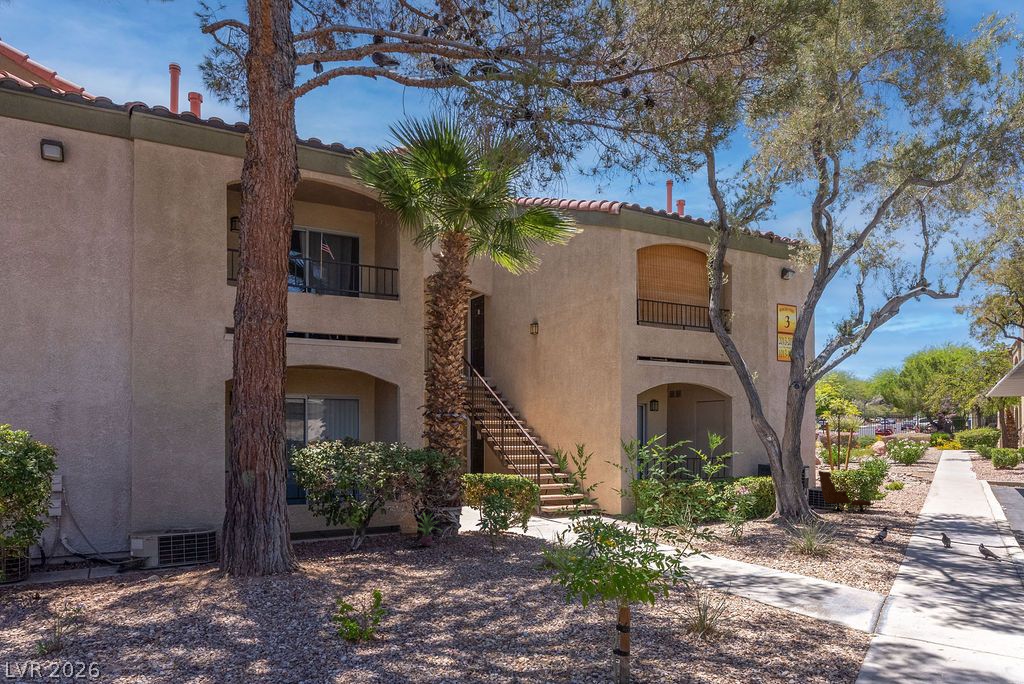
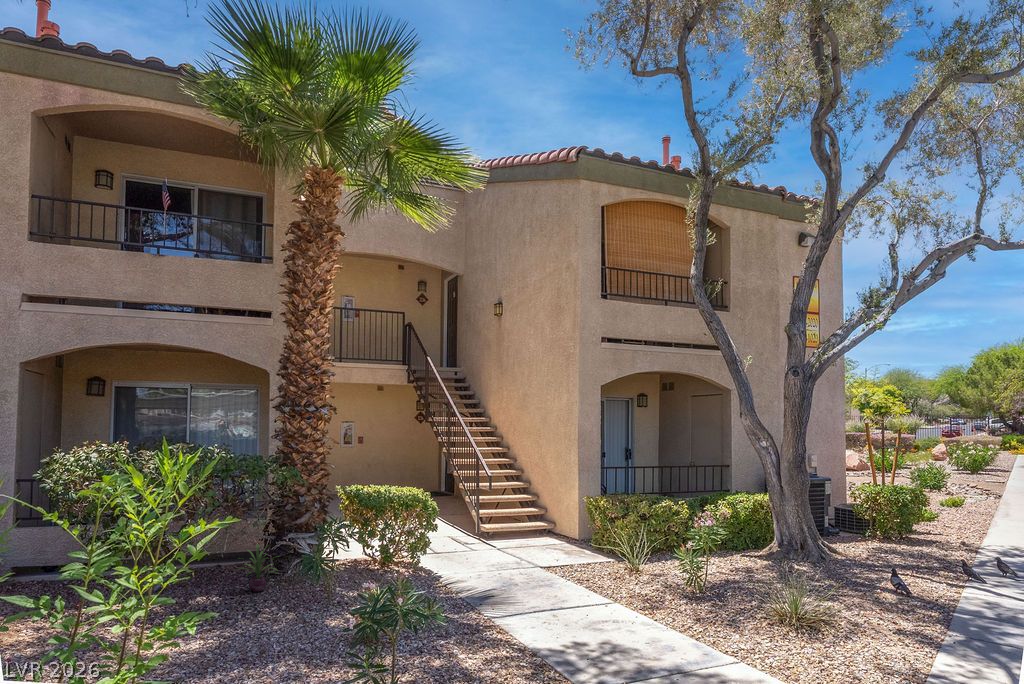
lounge chair: present [819,471,871,515] -> none [840,486,911,545]

